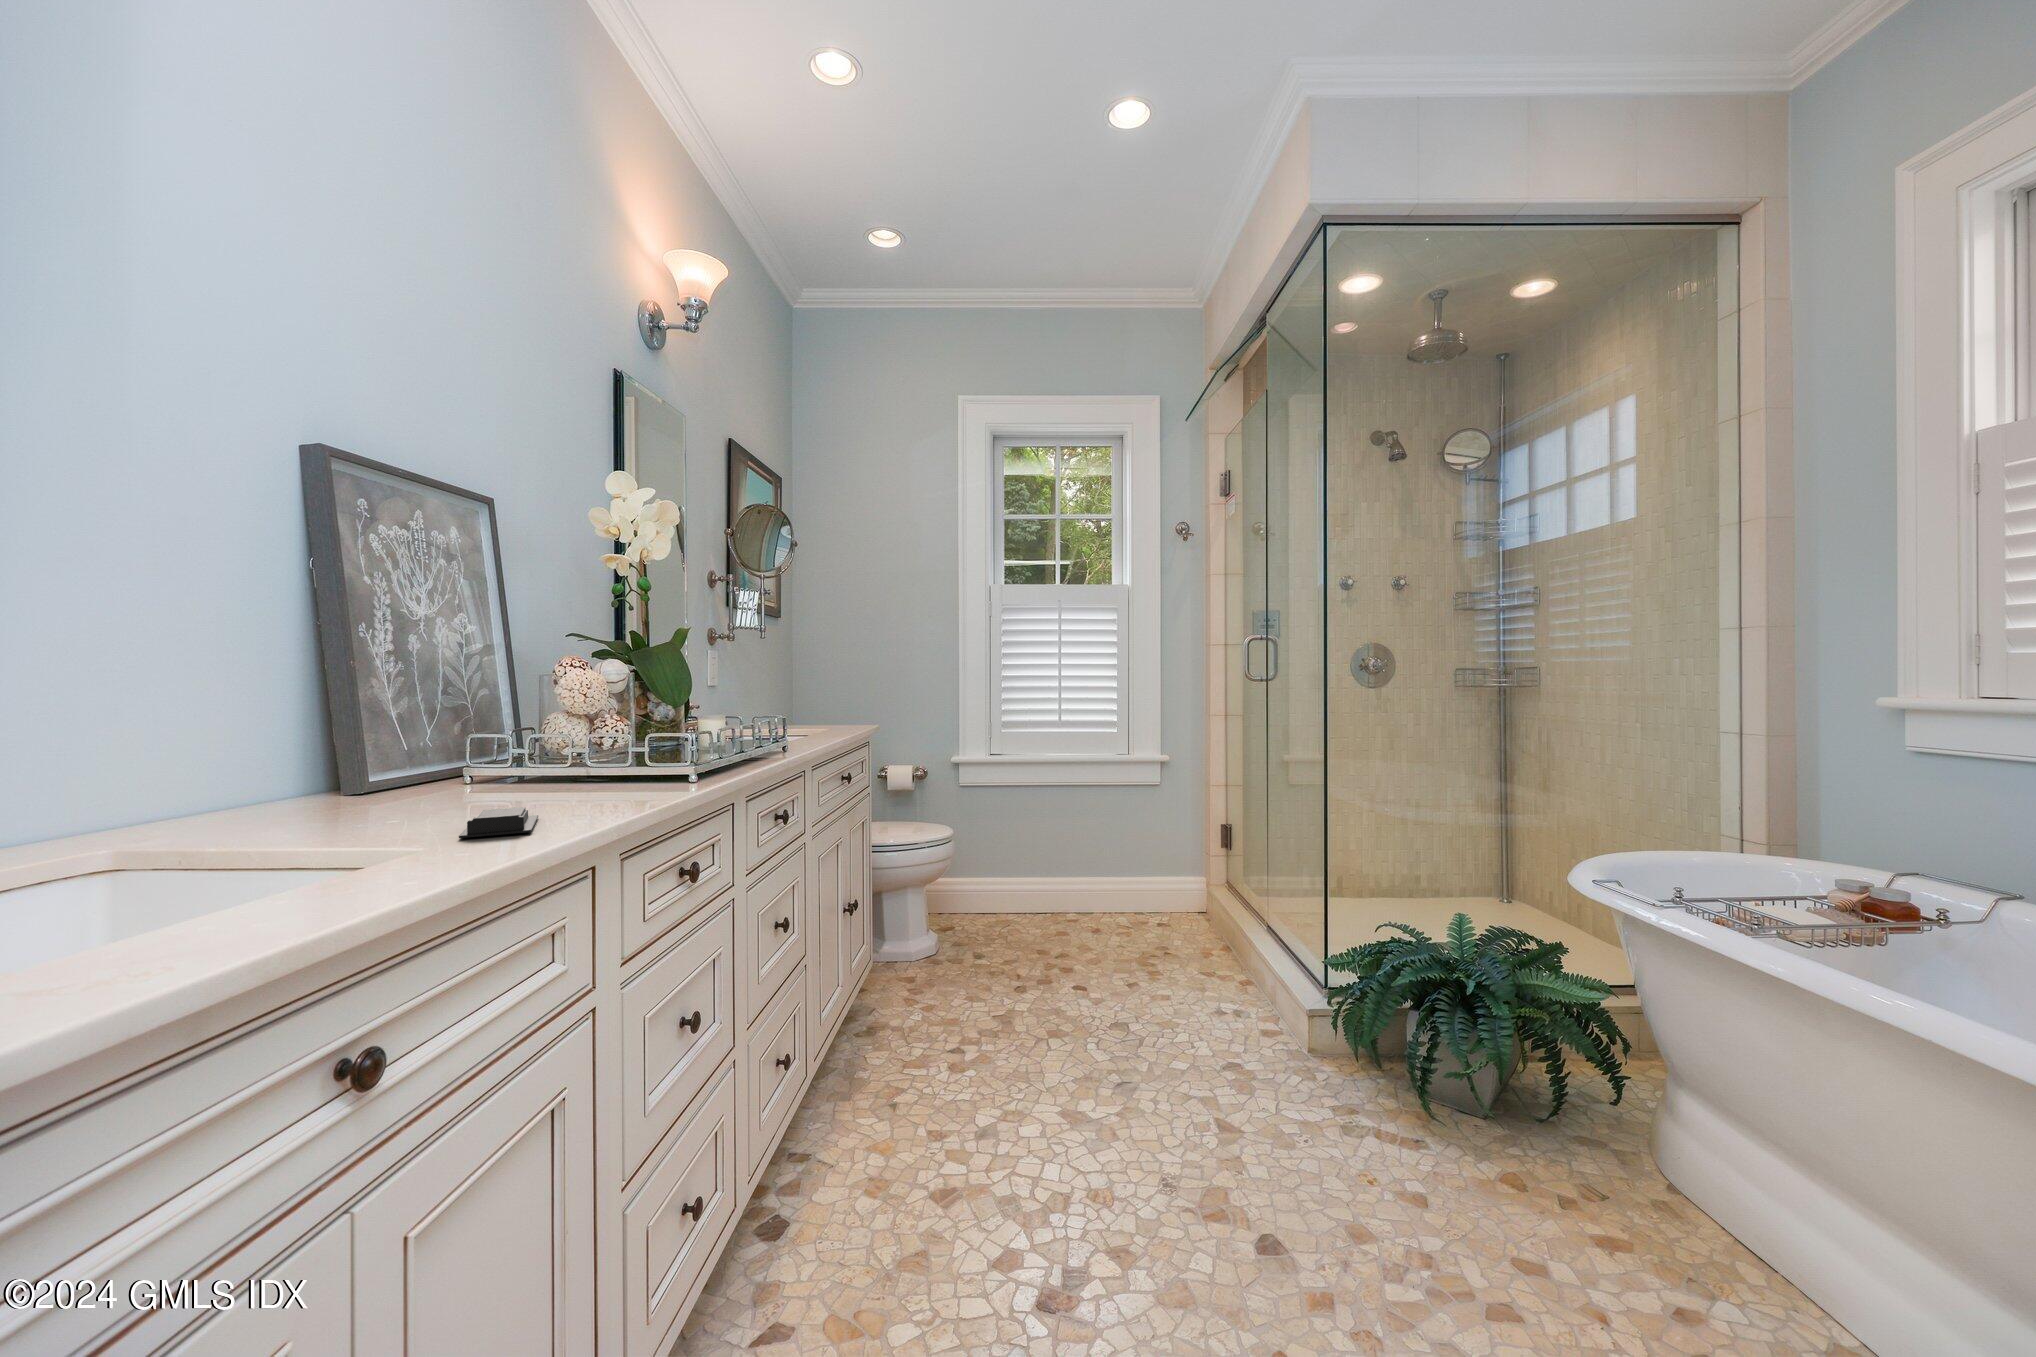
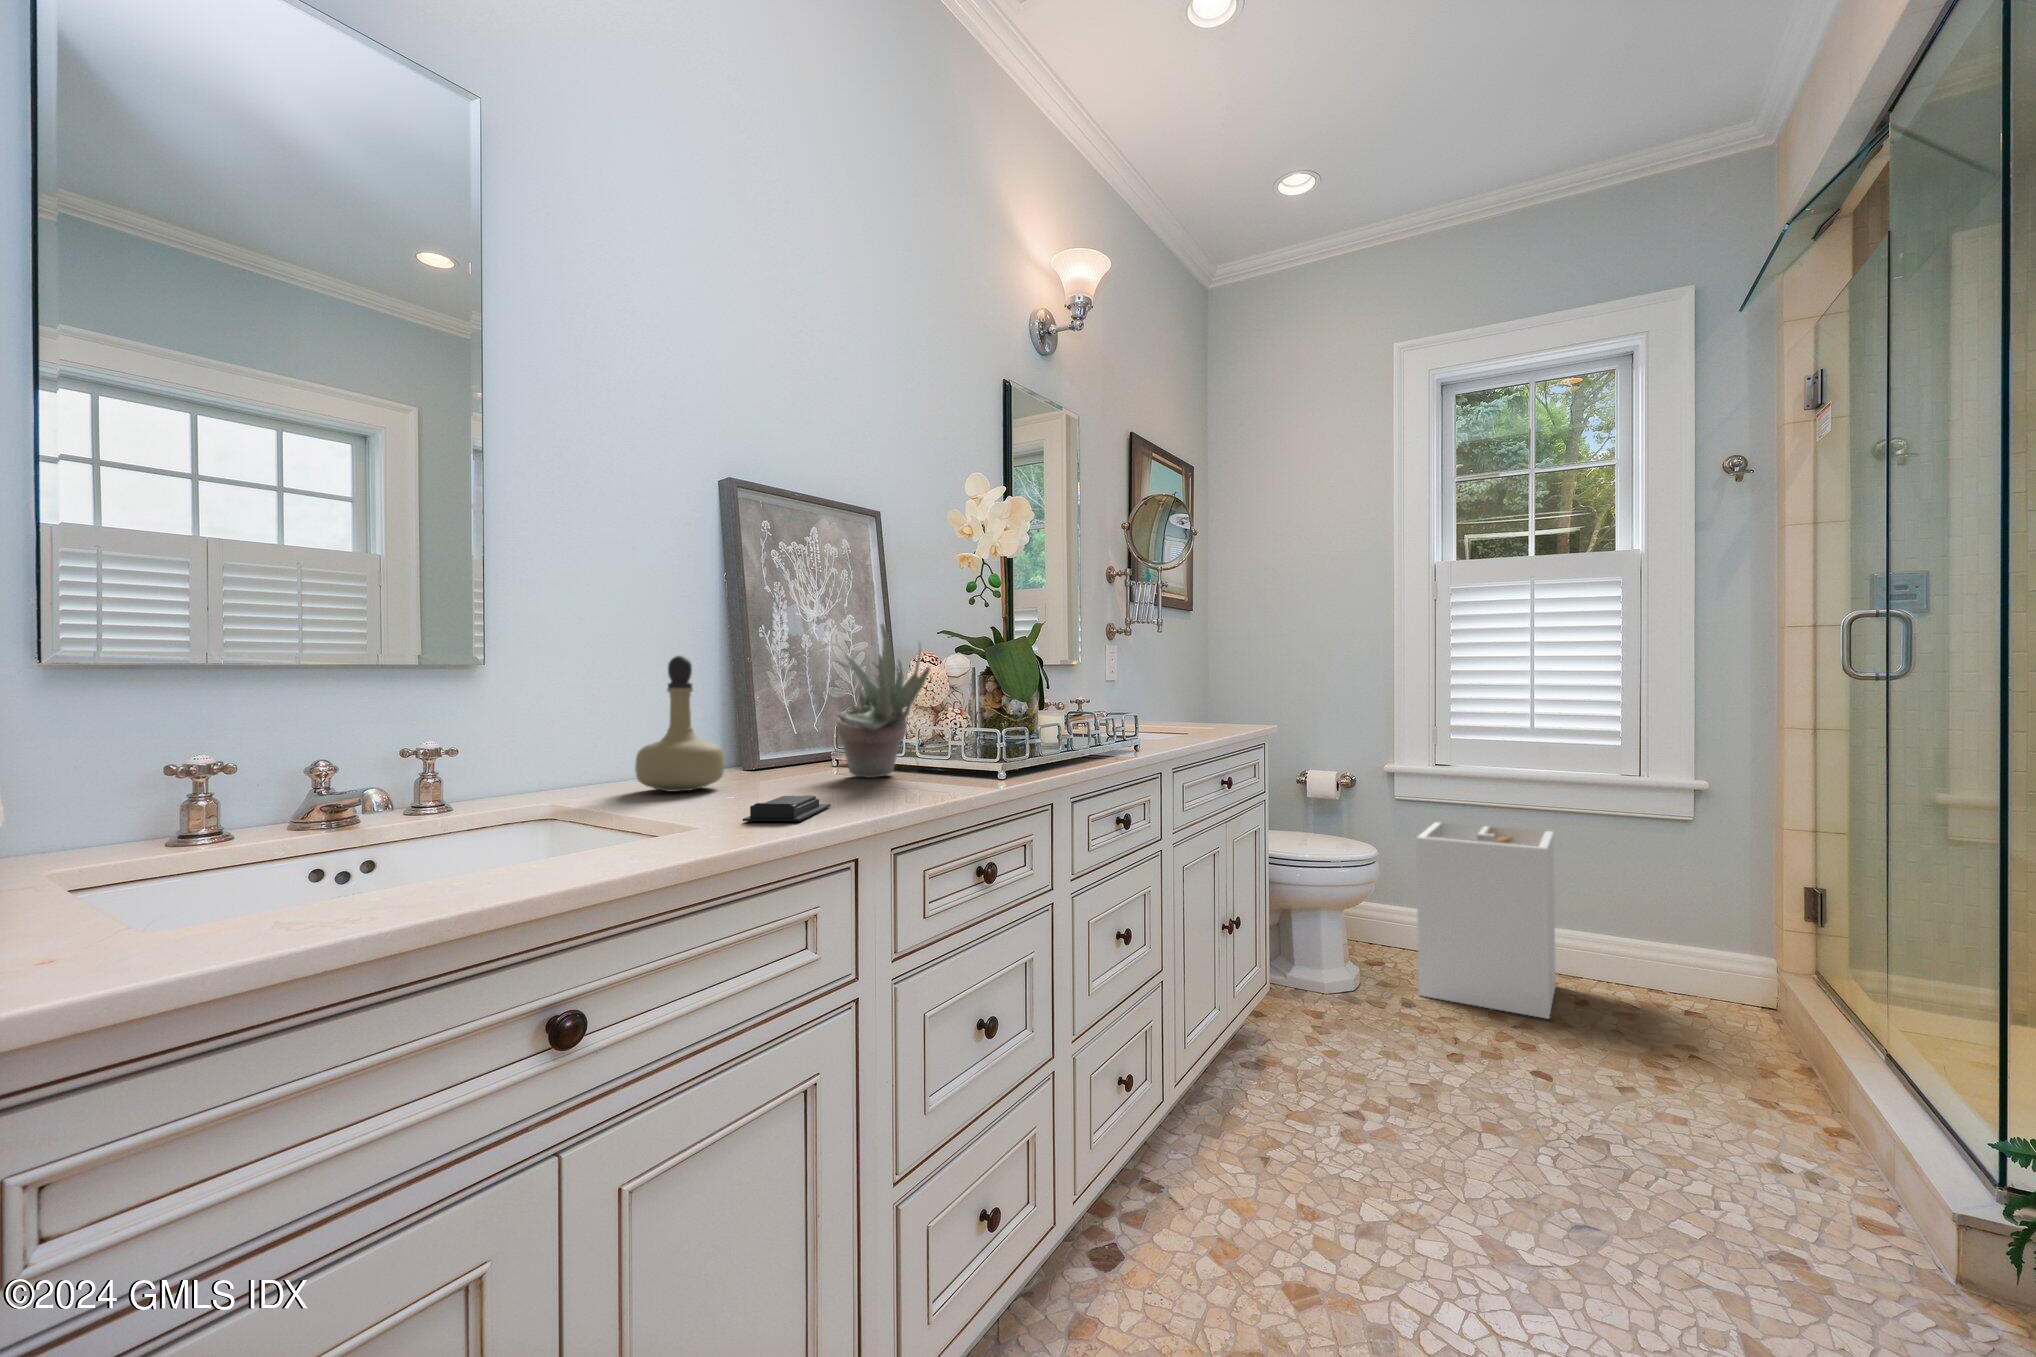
succulent plant: none [480,626,603,790] -> present [835,624,930,778]
perfume bottle: none [224,658,355,820] -> present [635,656,724,791]
laundry hamper: none [980,801,1076,946] -> present [1416,822,1556,1019]

